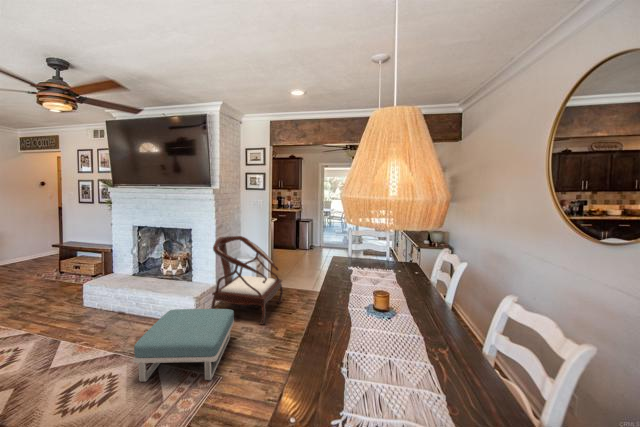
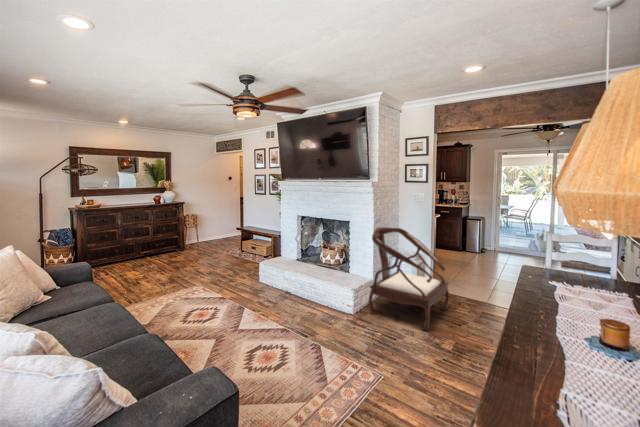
footstool: present [133,309,234,382] -> none [301,296,395,376]

